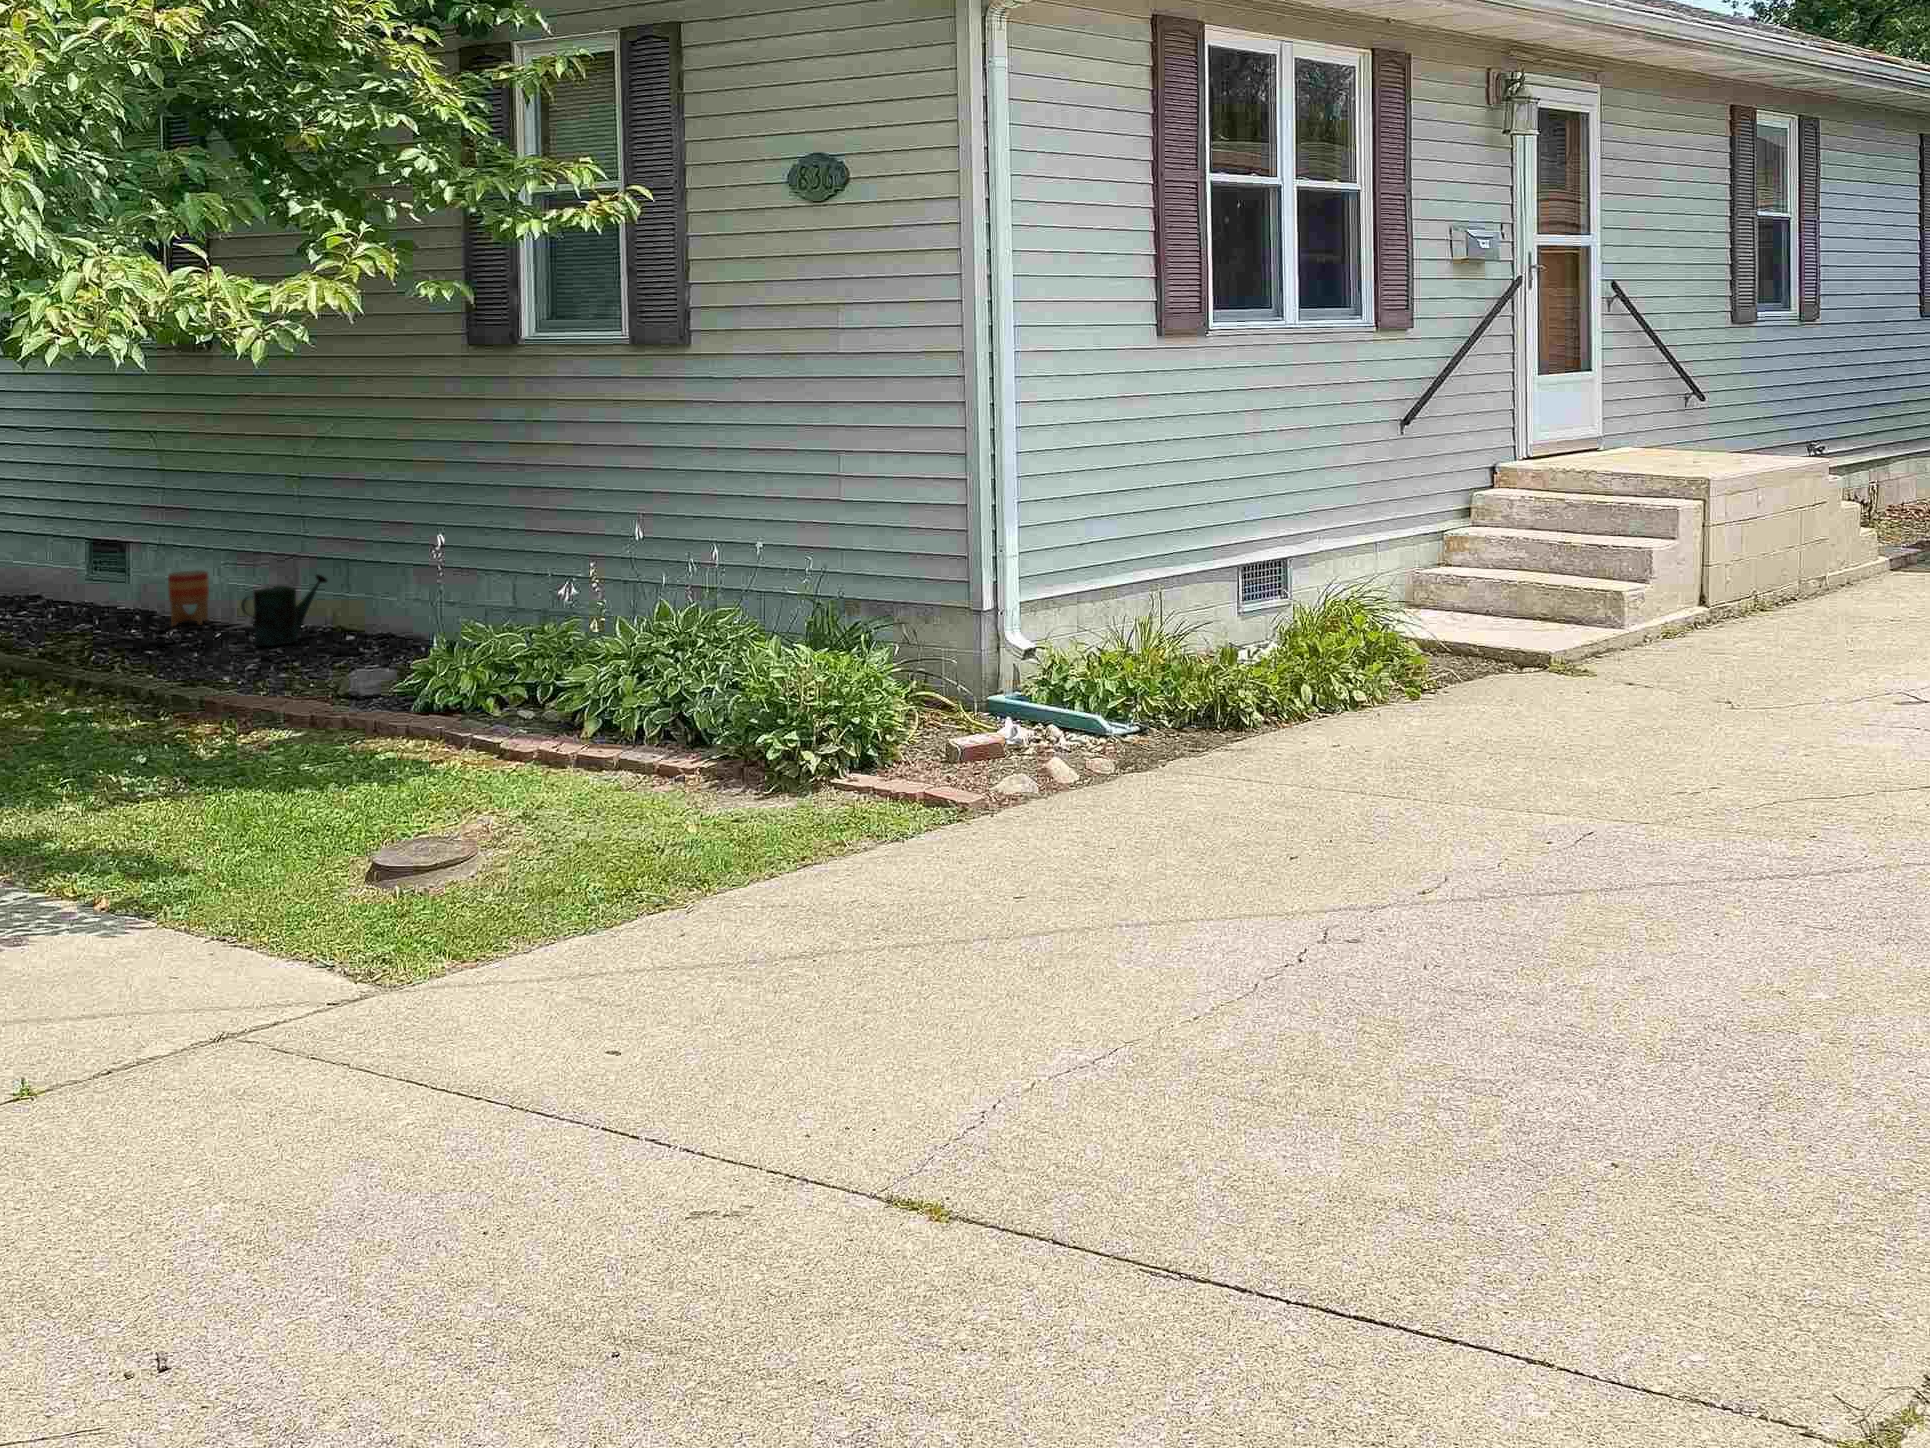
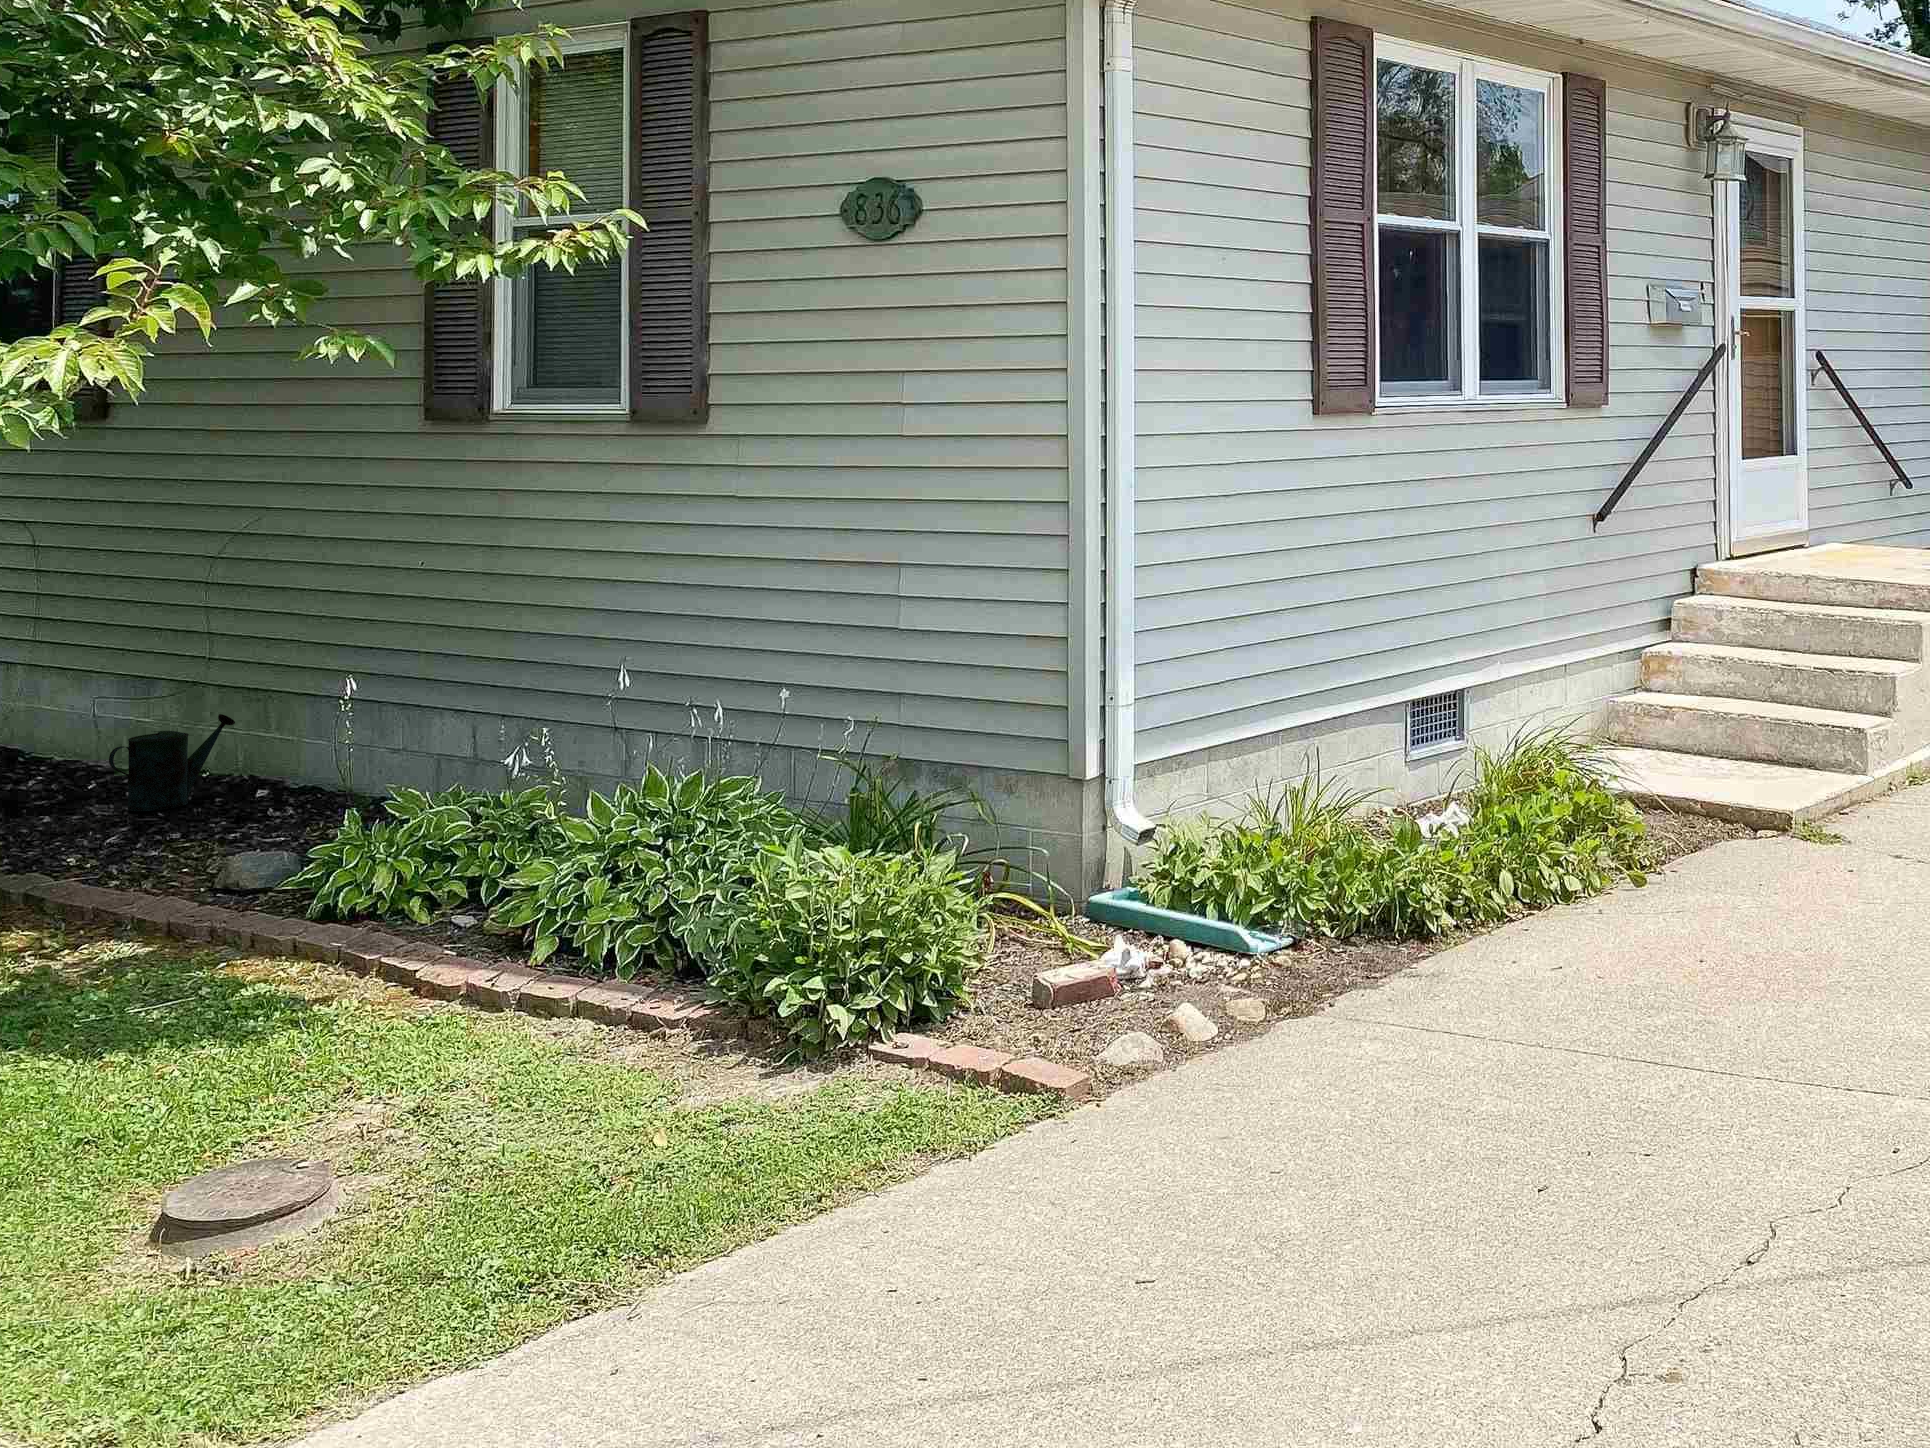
planter: present [168,570,209,626] -> none [28,706,85,780]

